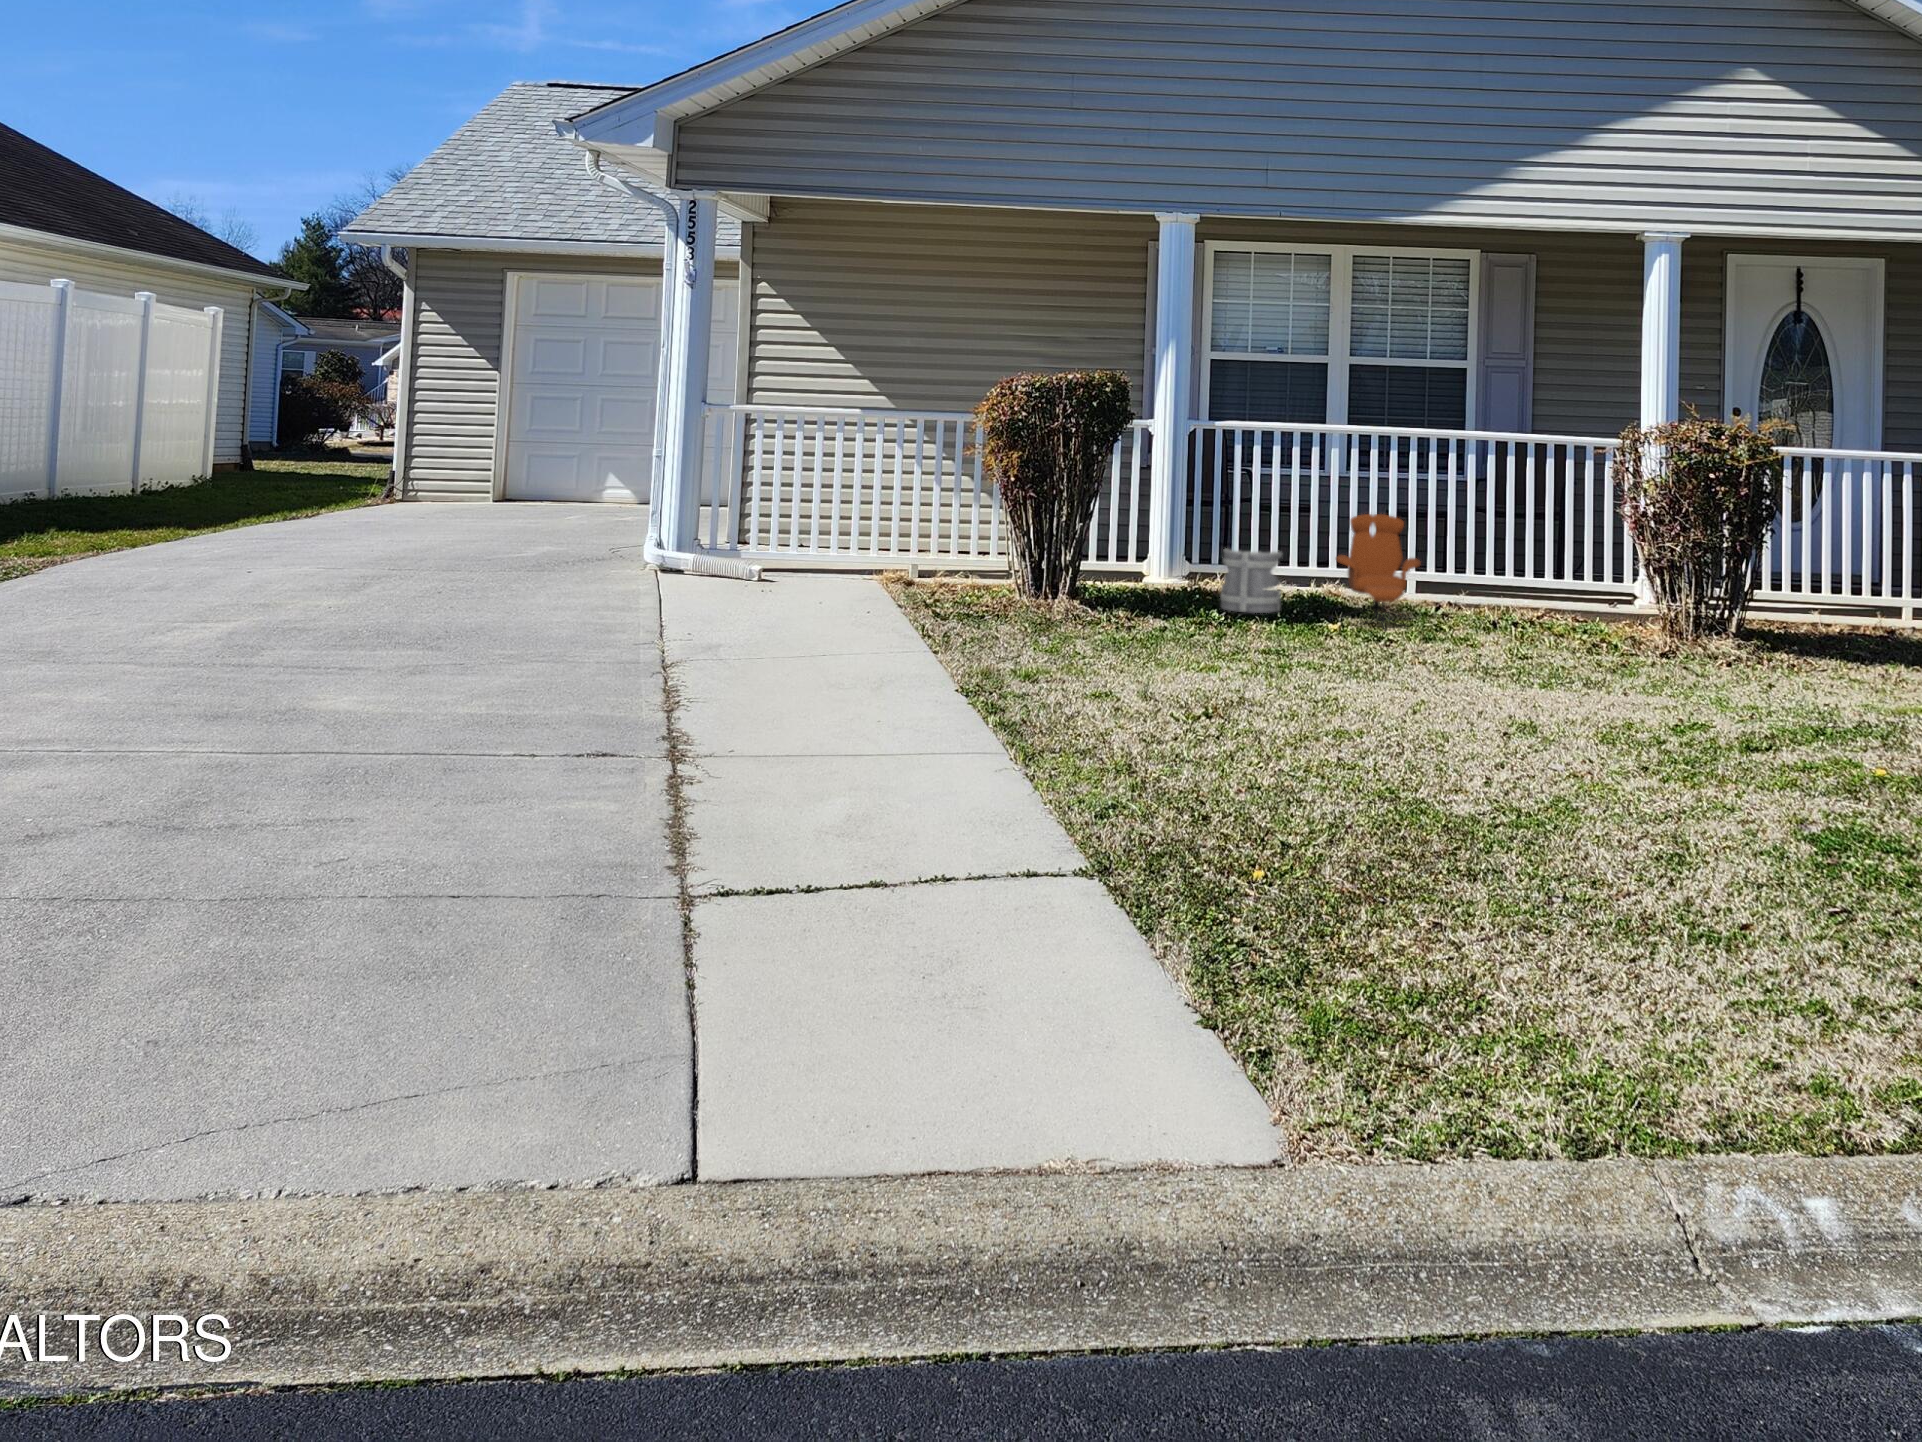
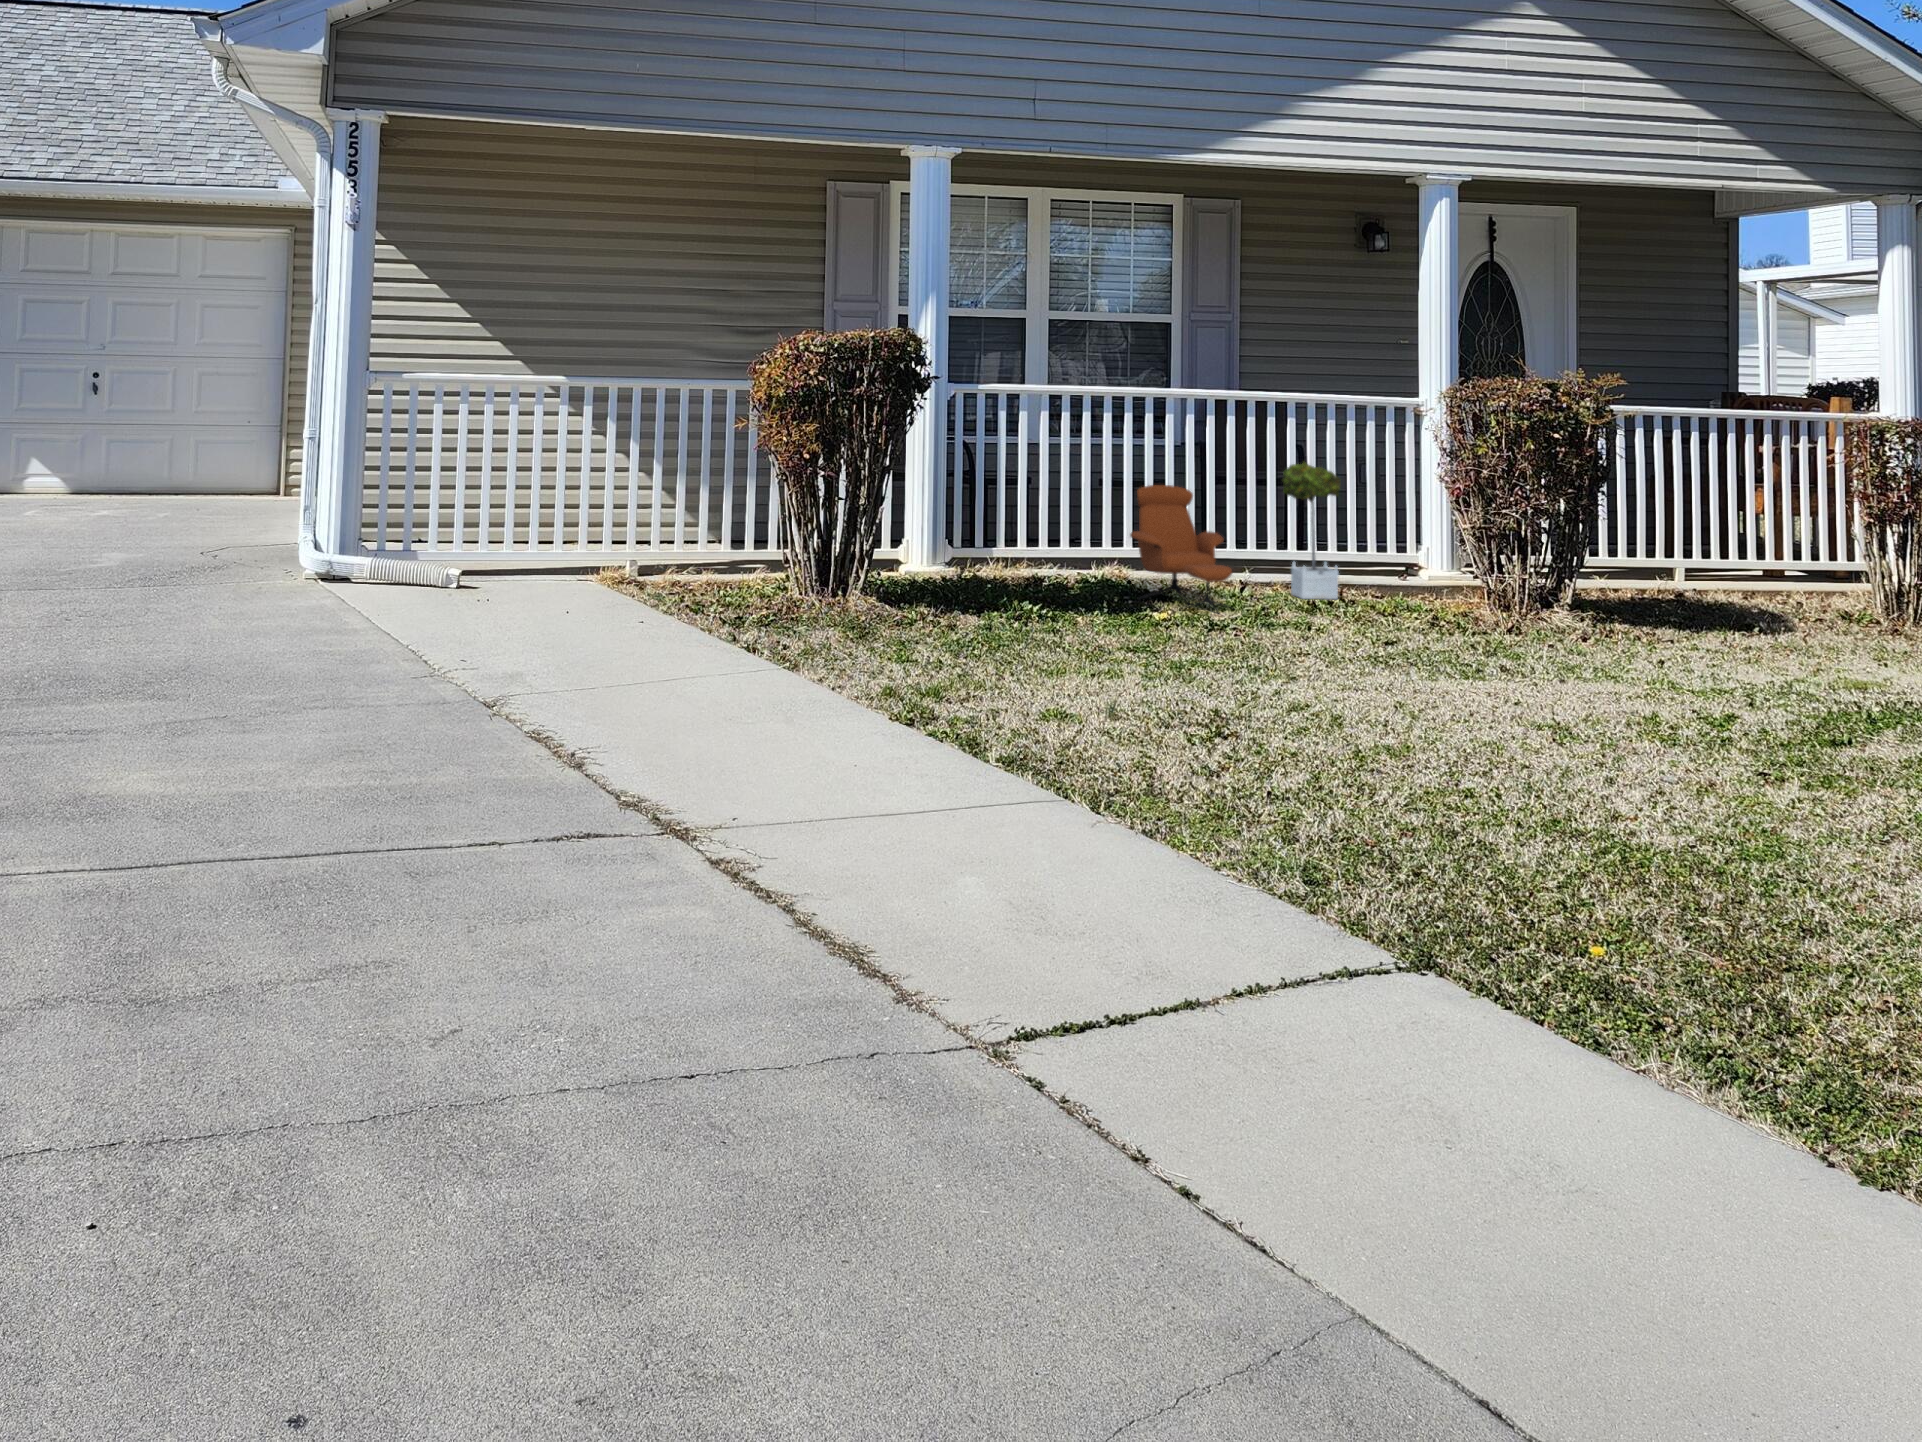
potted tree: none [1490,496,1545,626] -> present [1282,462,1341,599]
bucket: present [1221,549,1282,613] -> none [997,527,1067,600]

